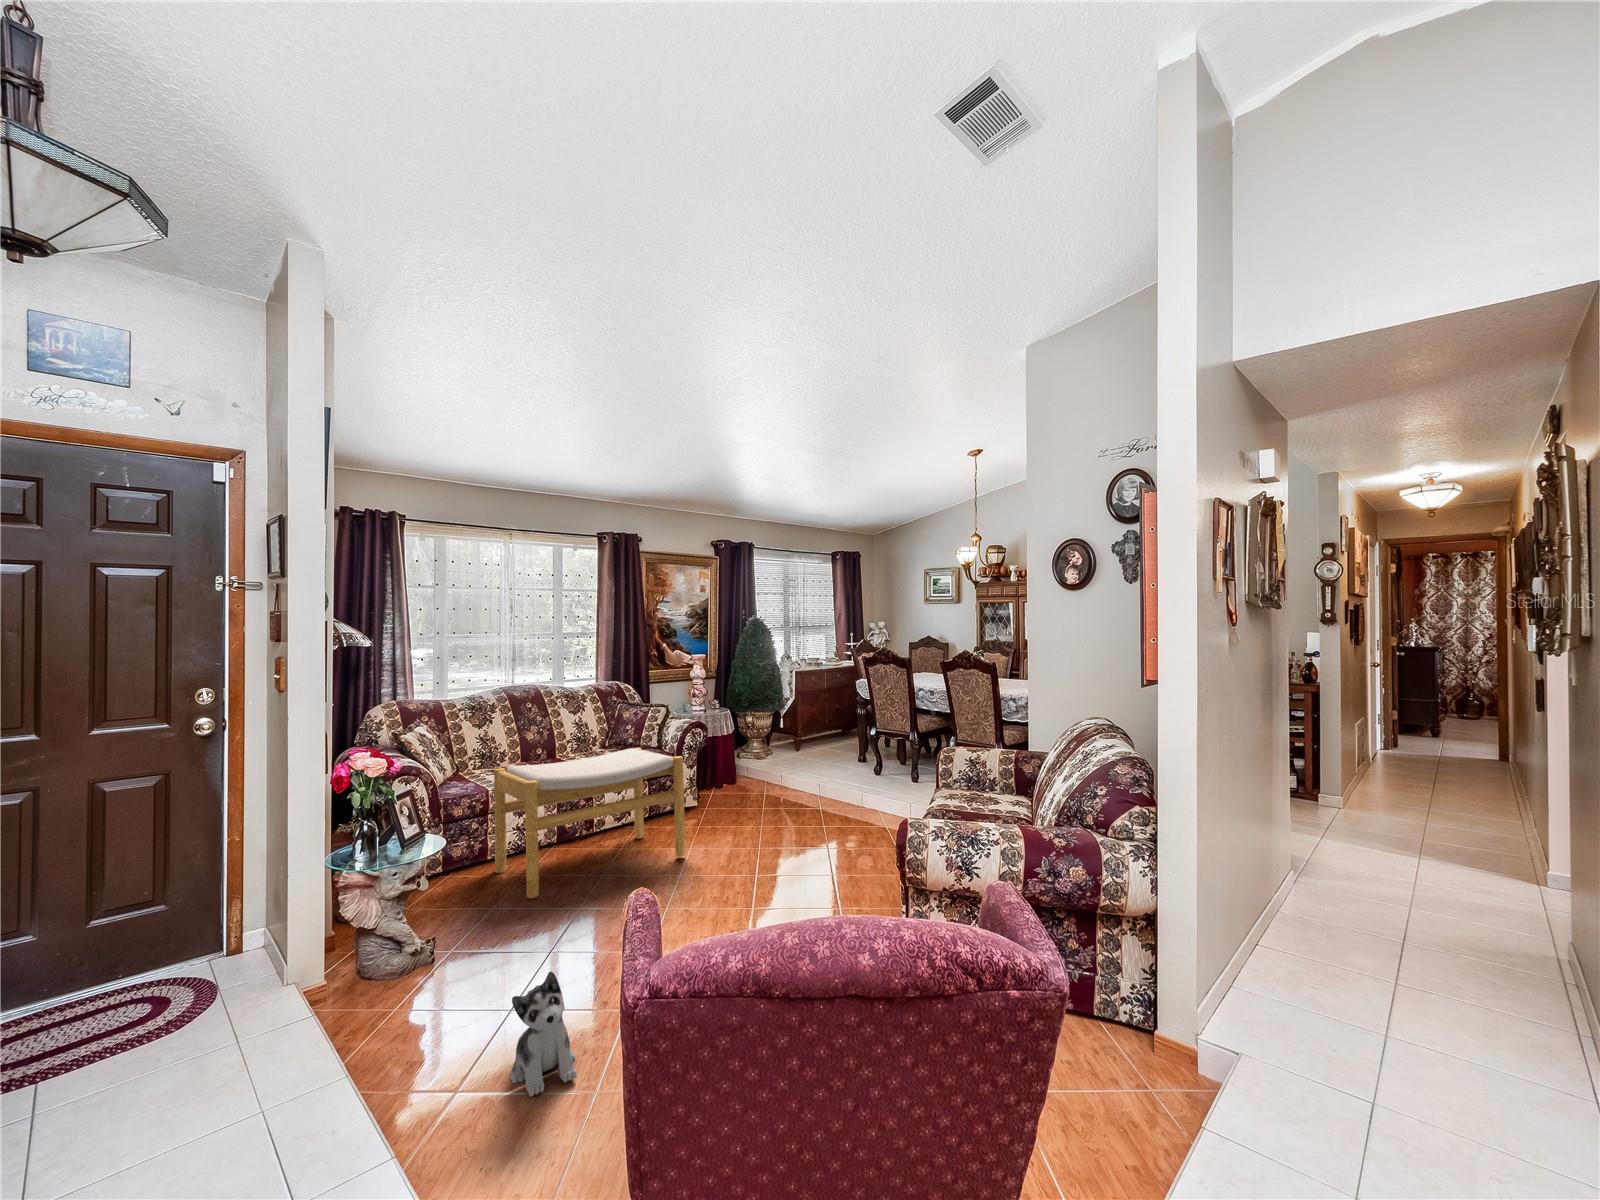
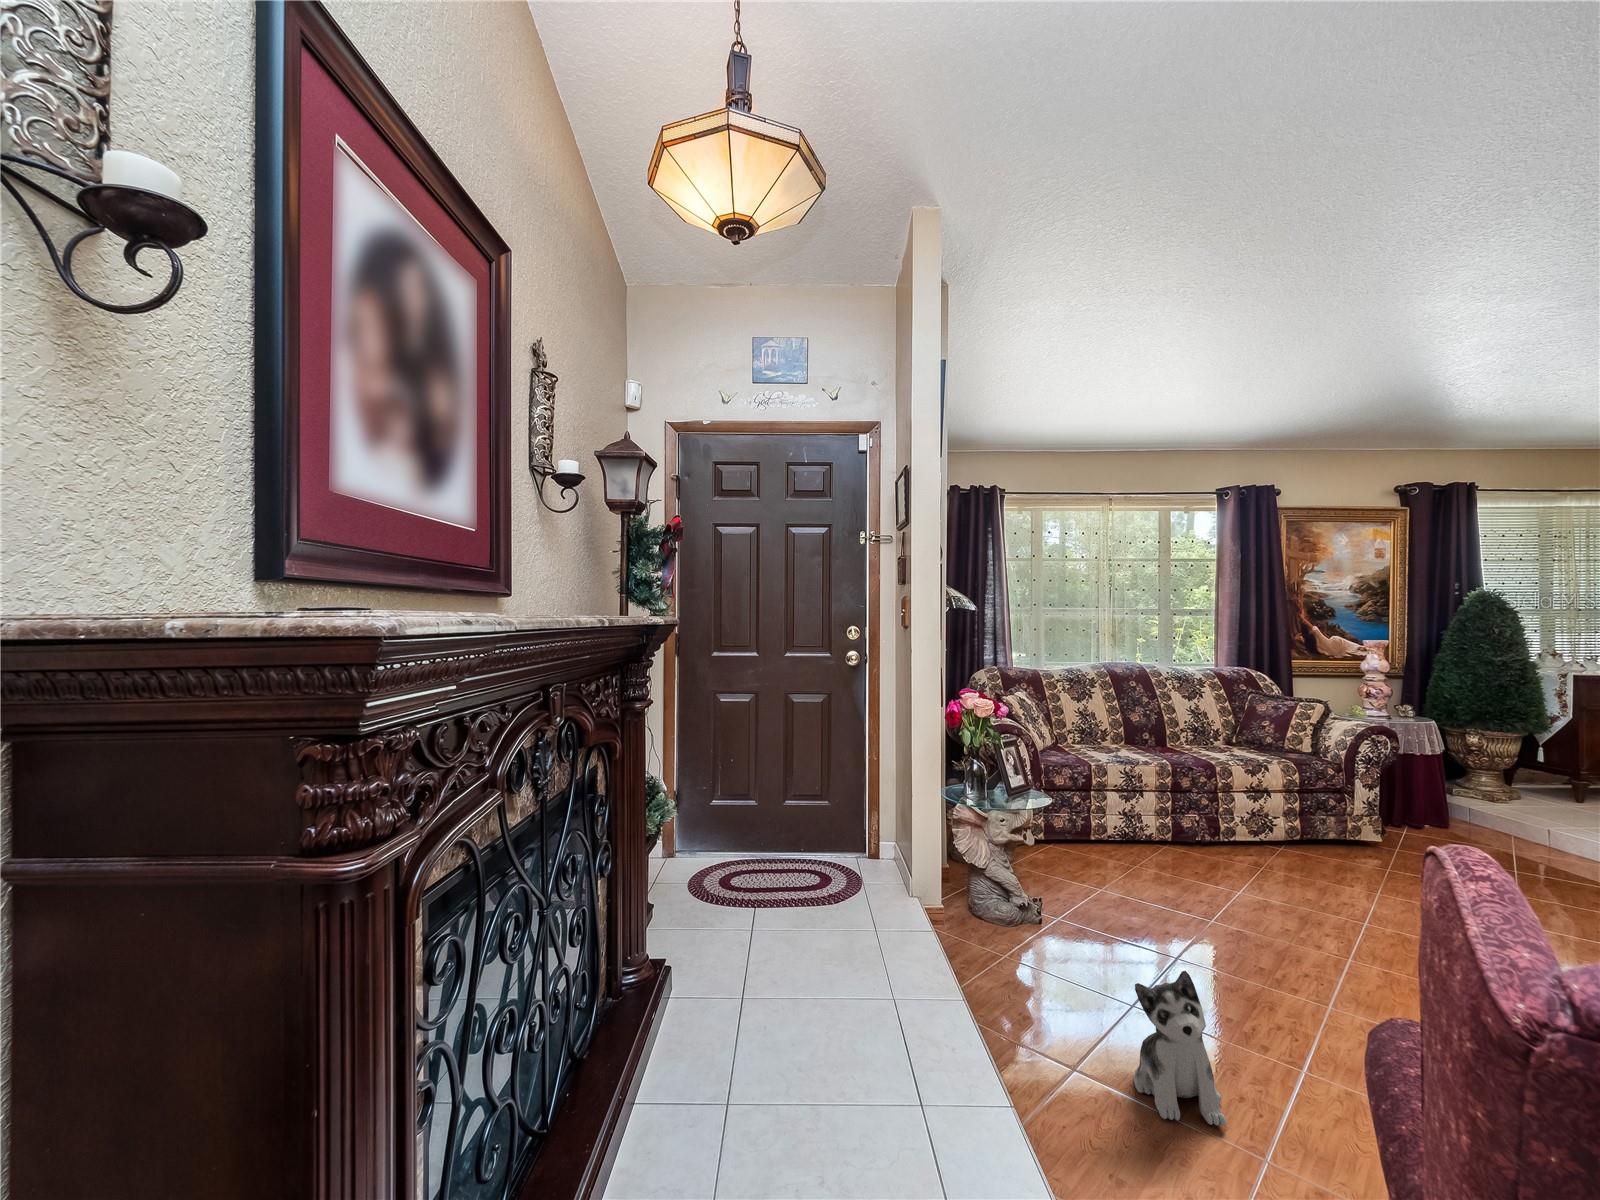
footstool: present [494,748,685,899] -> none [1097,741,1371,903]

